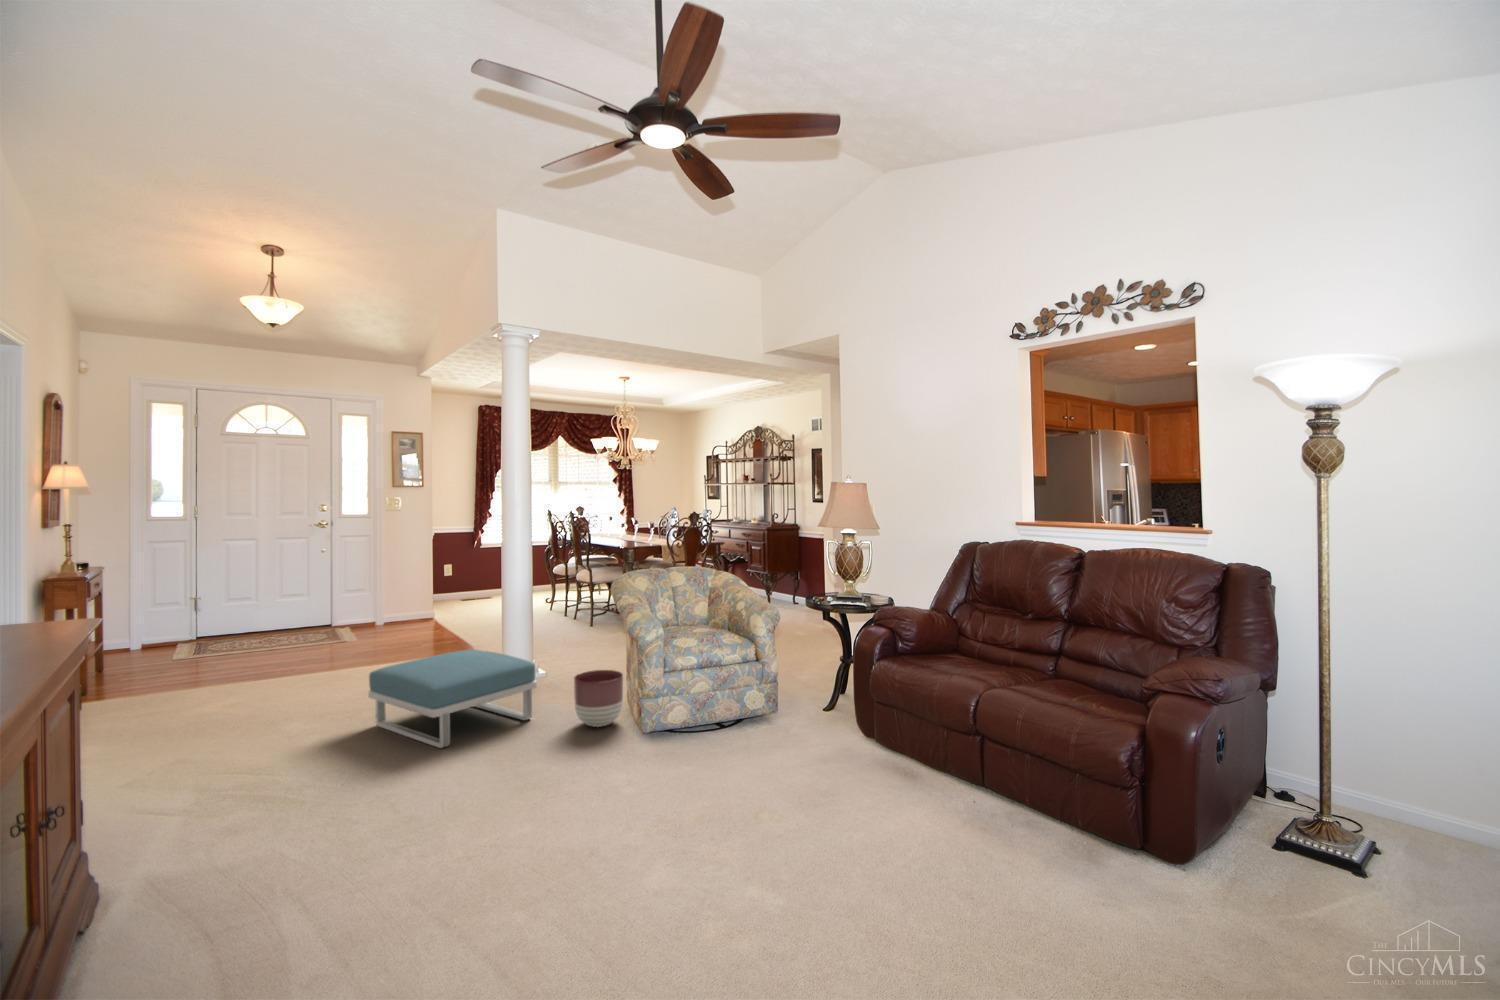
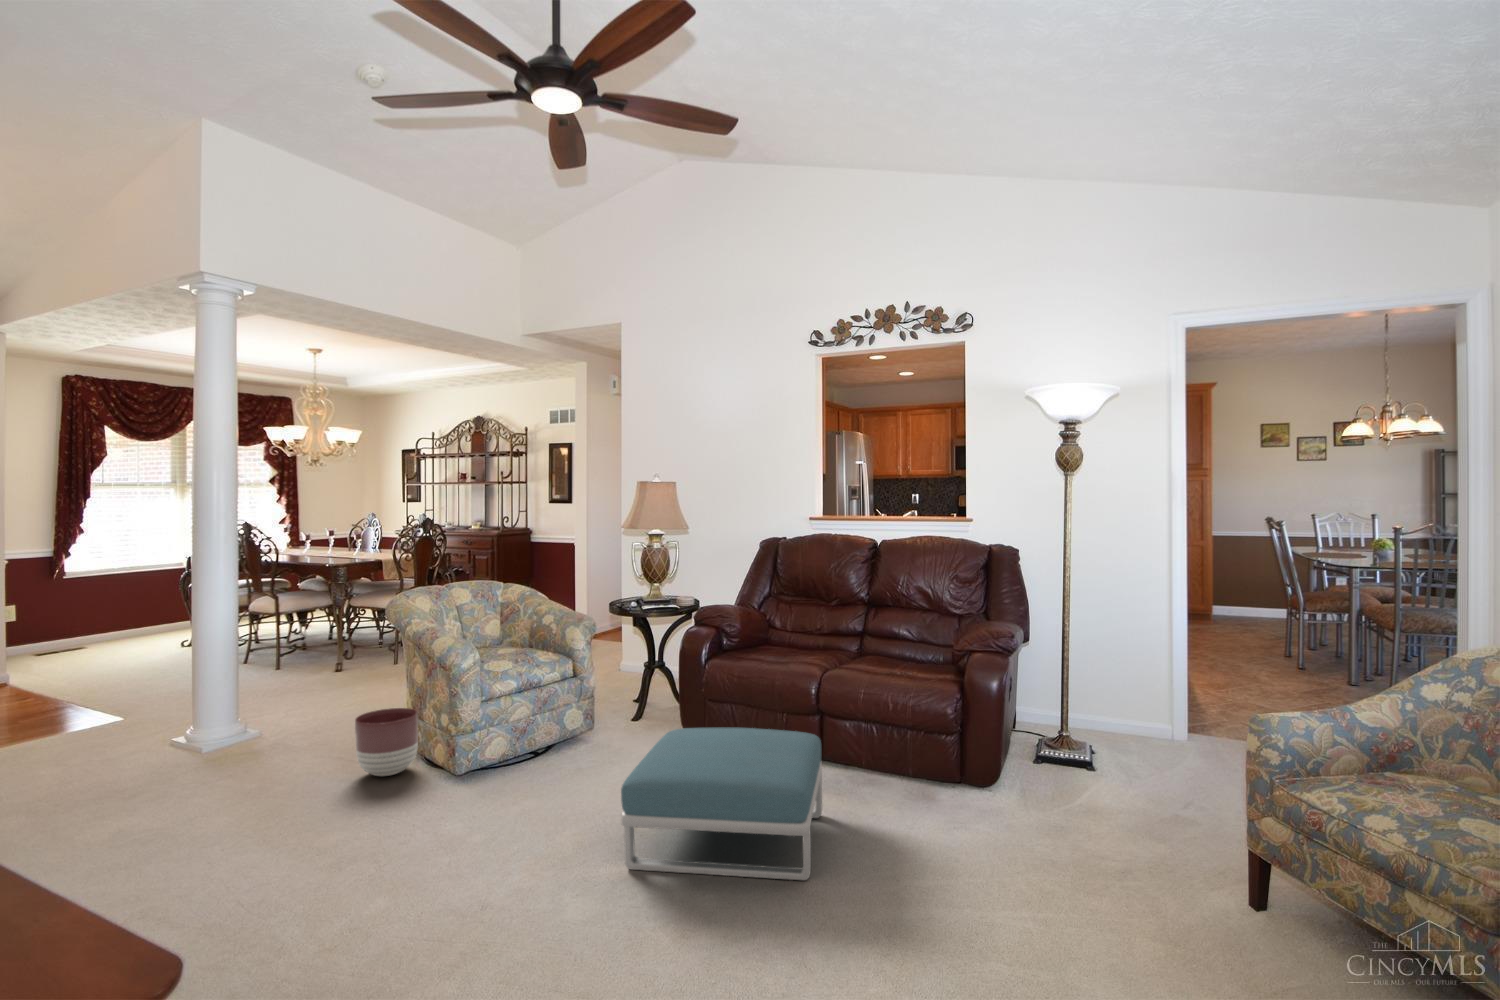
footstool: present [368,650,537,748] -> present [621,728,822,880]

